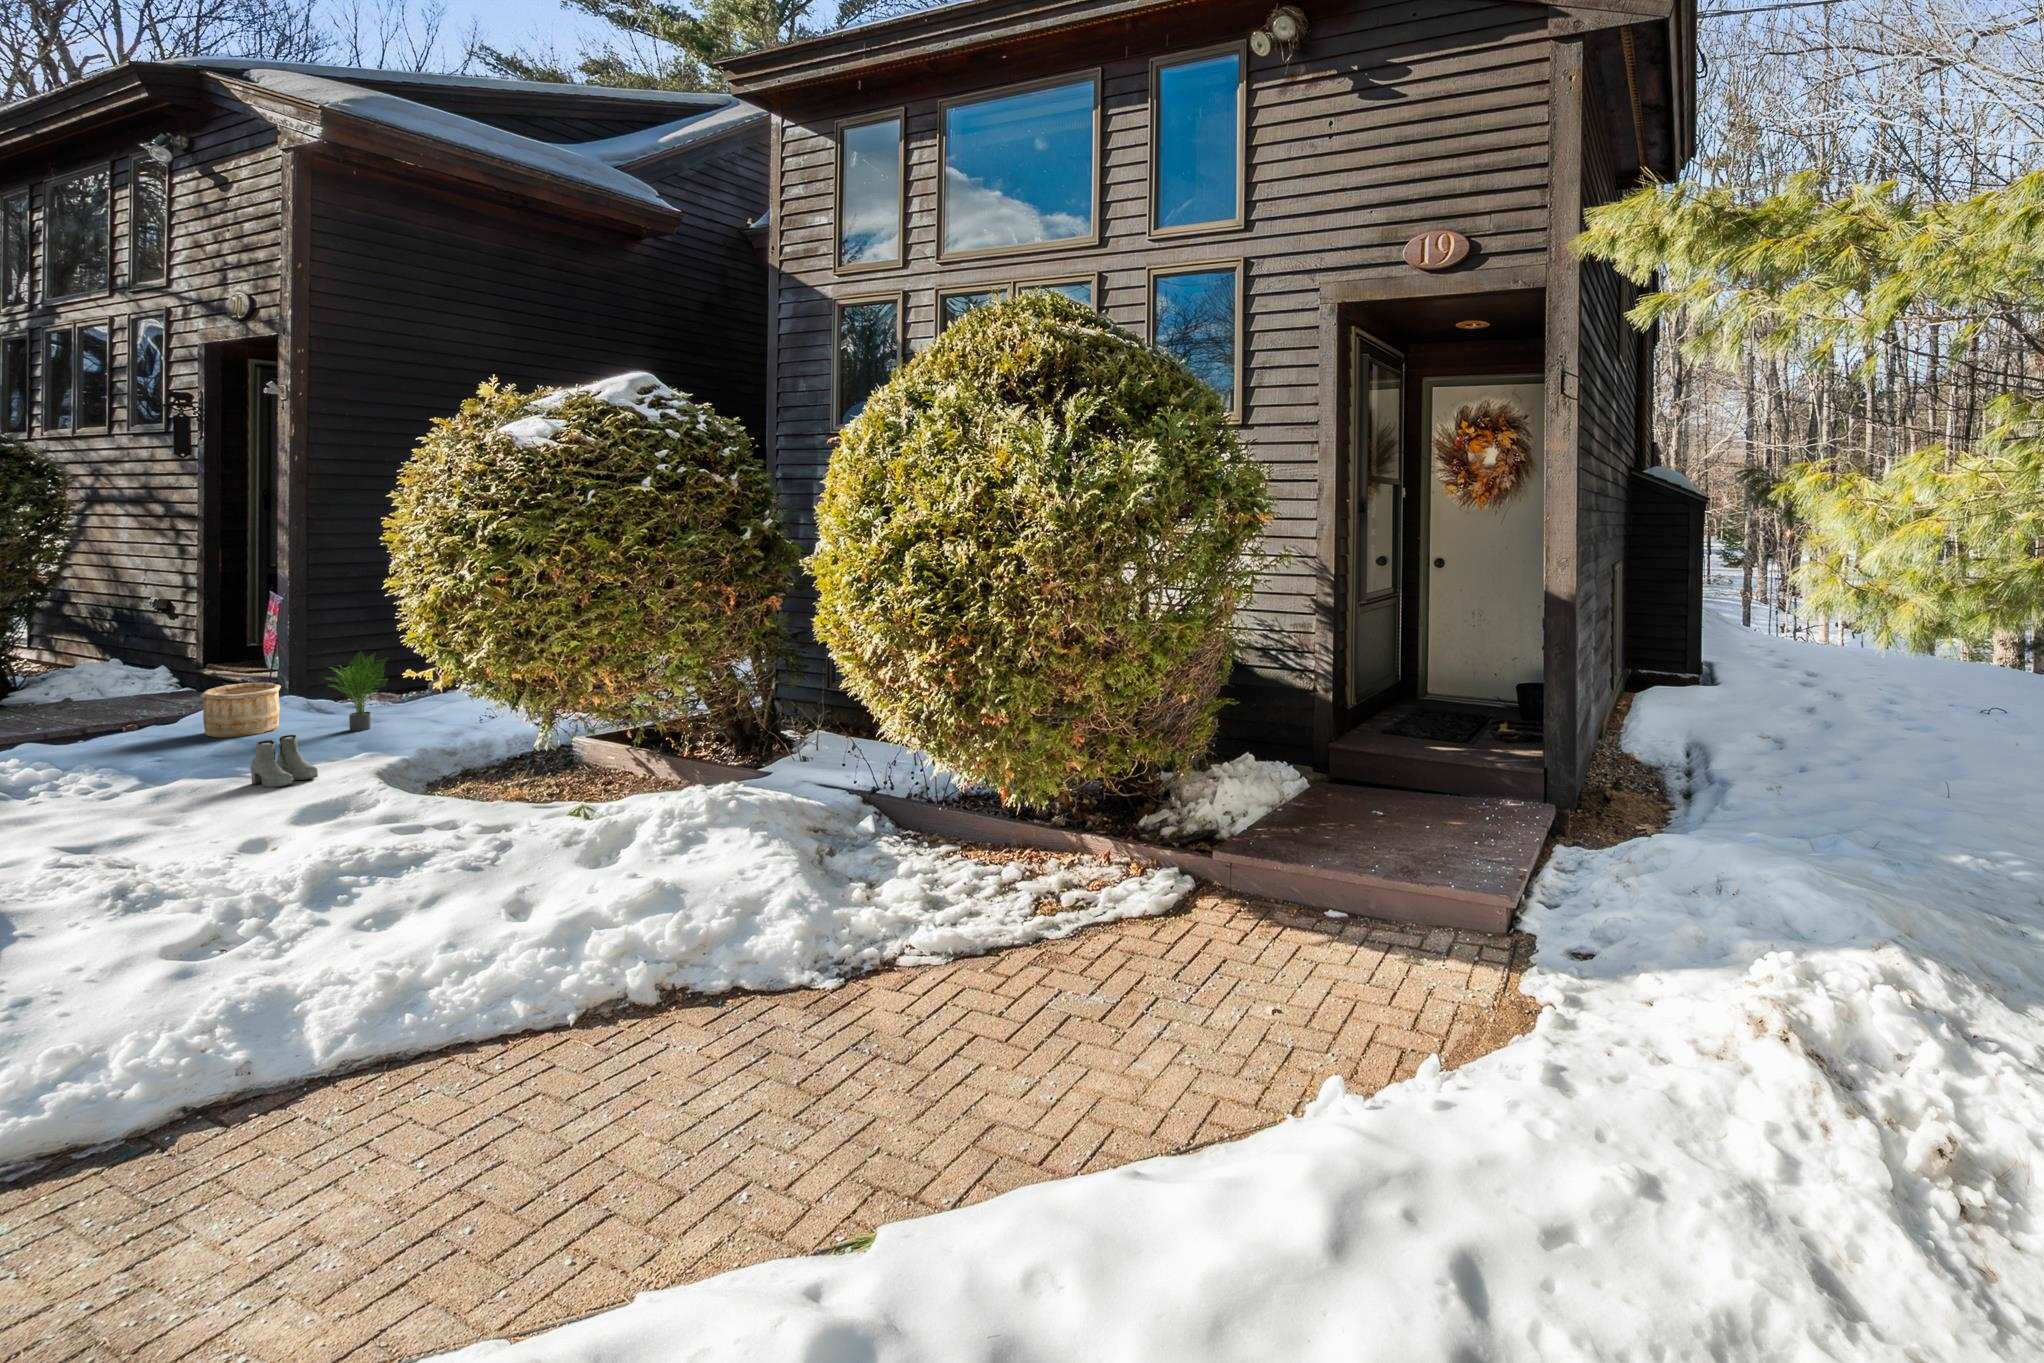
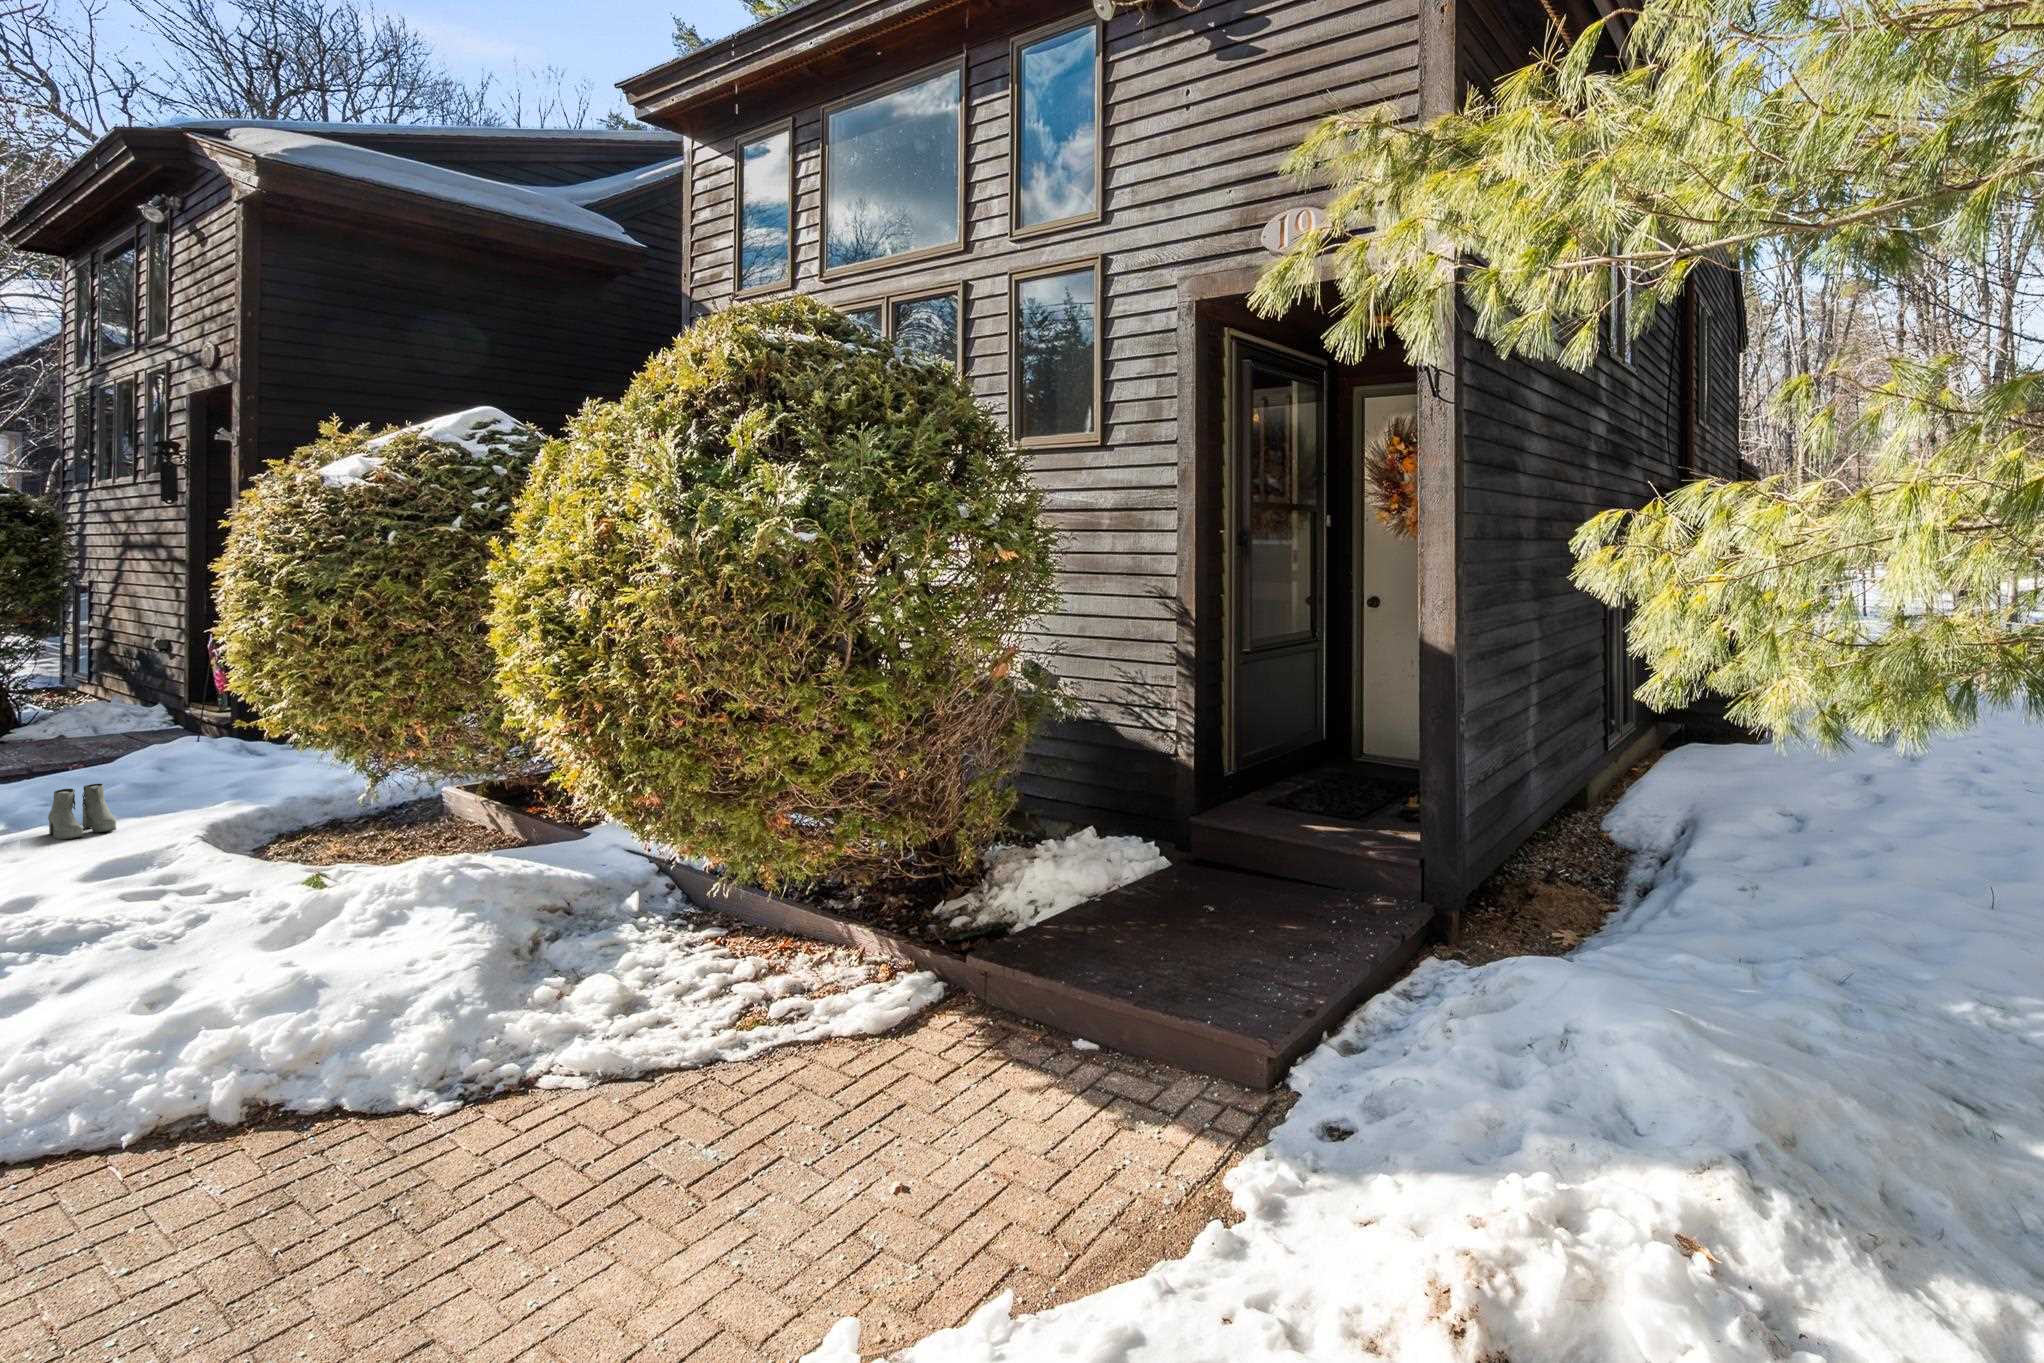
potted plant: present [333,652,385,731] -> none [211,694,281,778]
wooden bucket: present [201,682,281,737] -> none [97,723,182,778]

